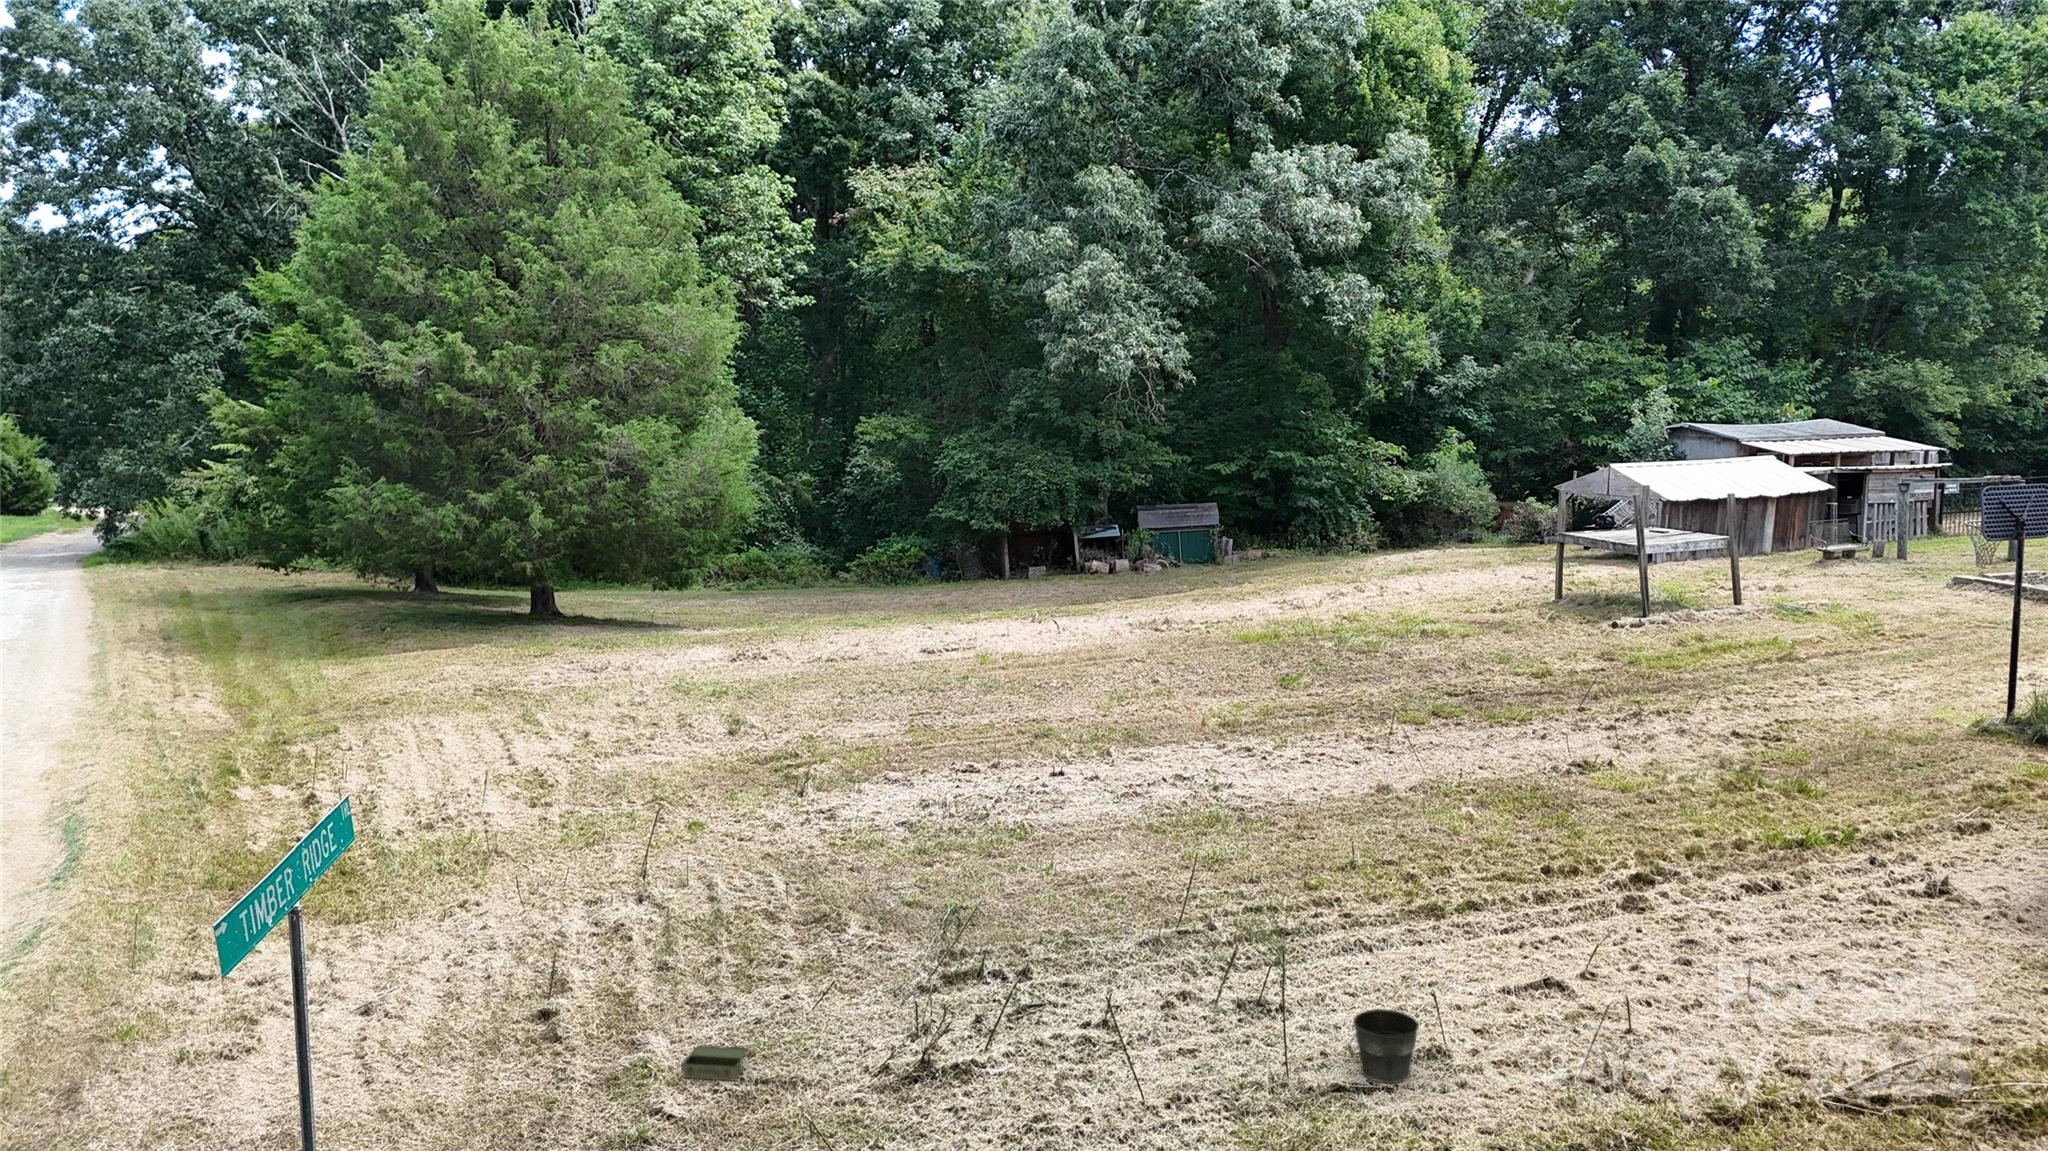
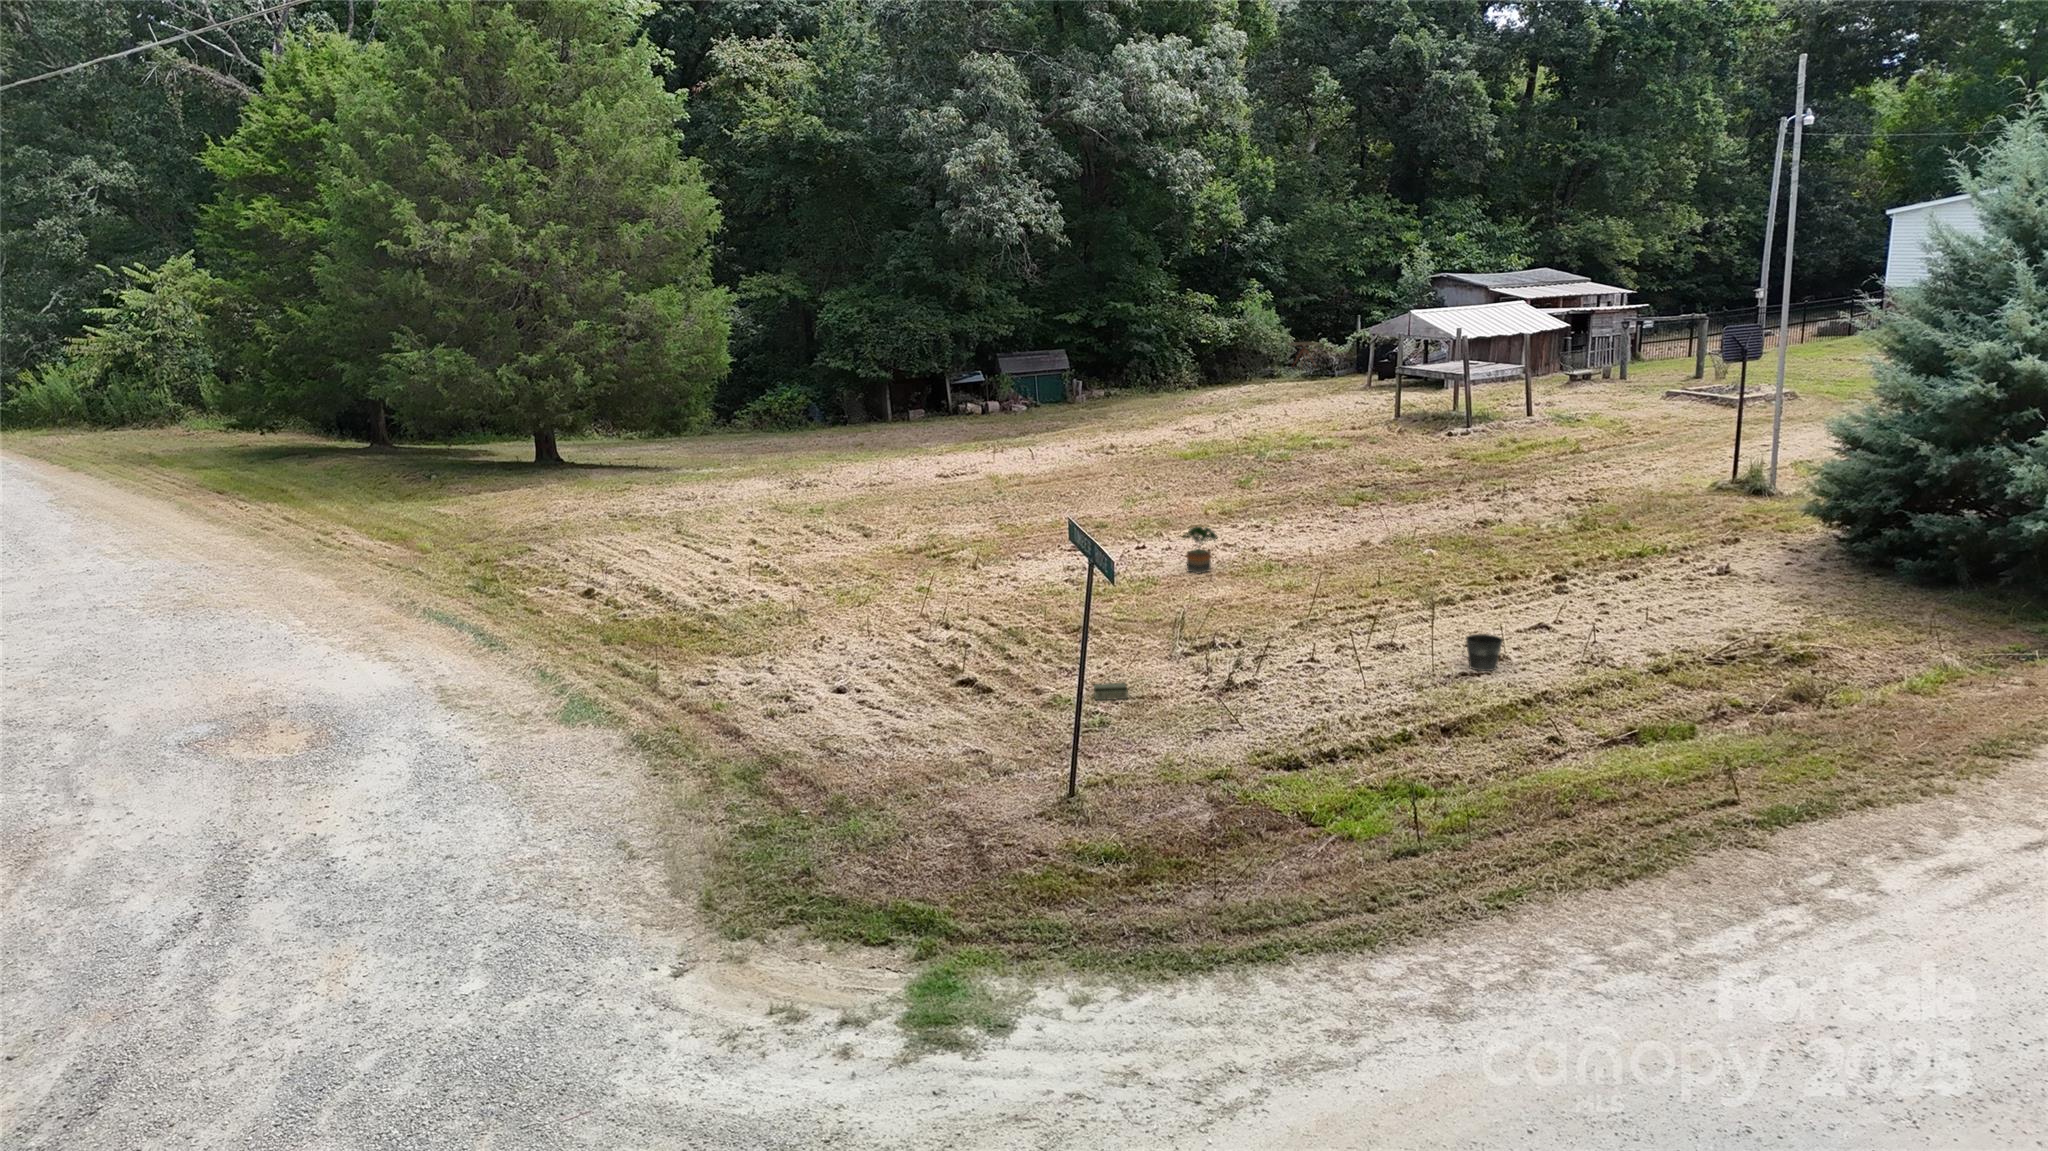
potted tree: none [1078,756,1129,829] -> present [1183,526,1218,574]

